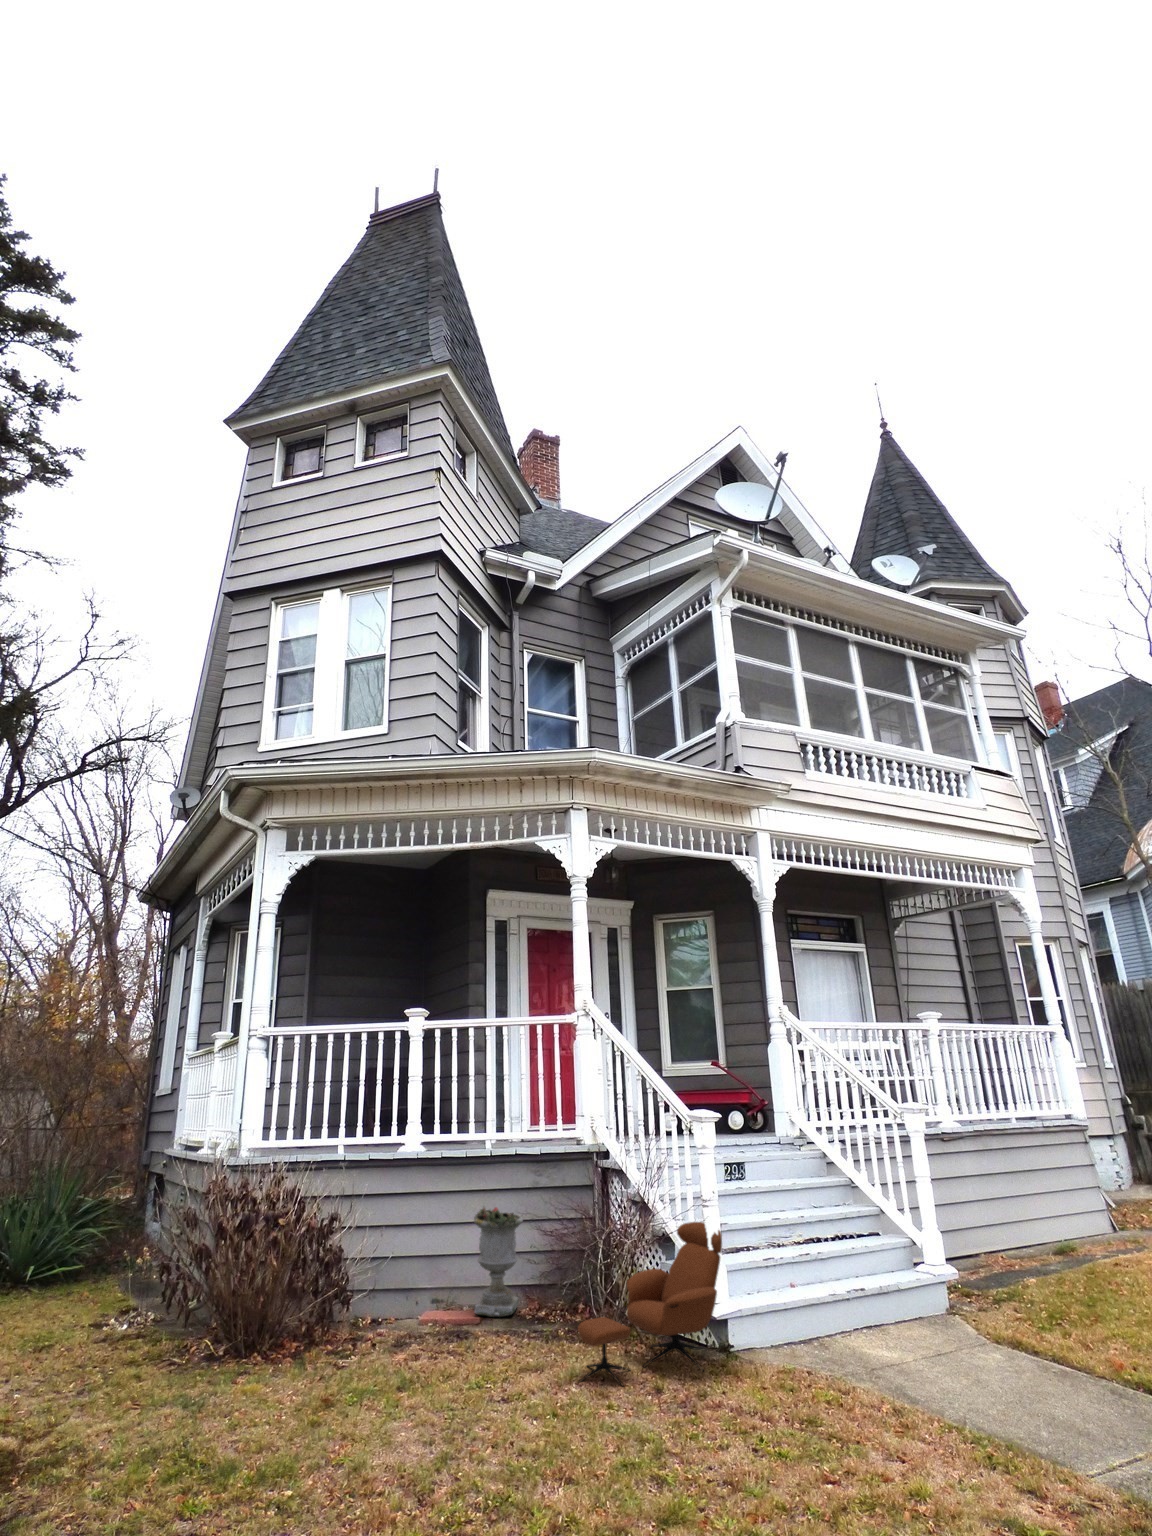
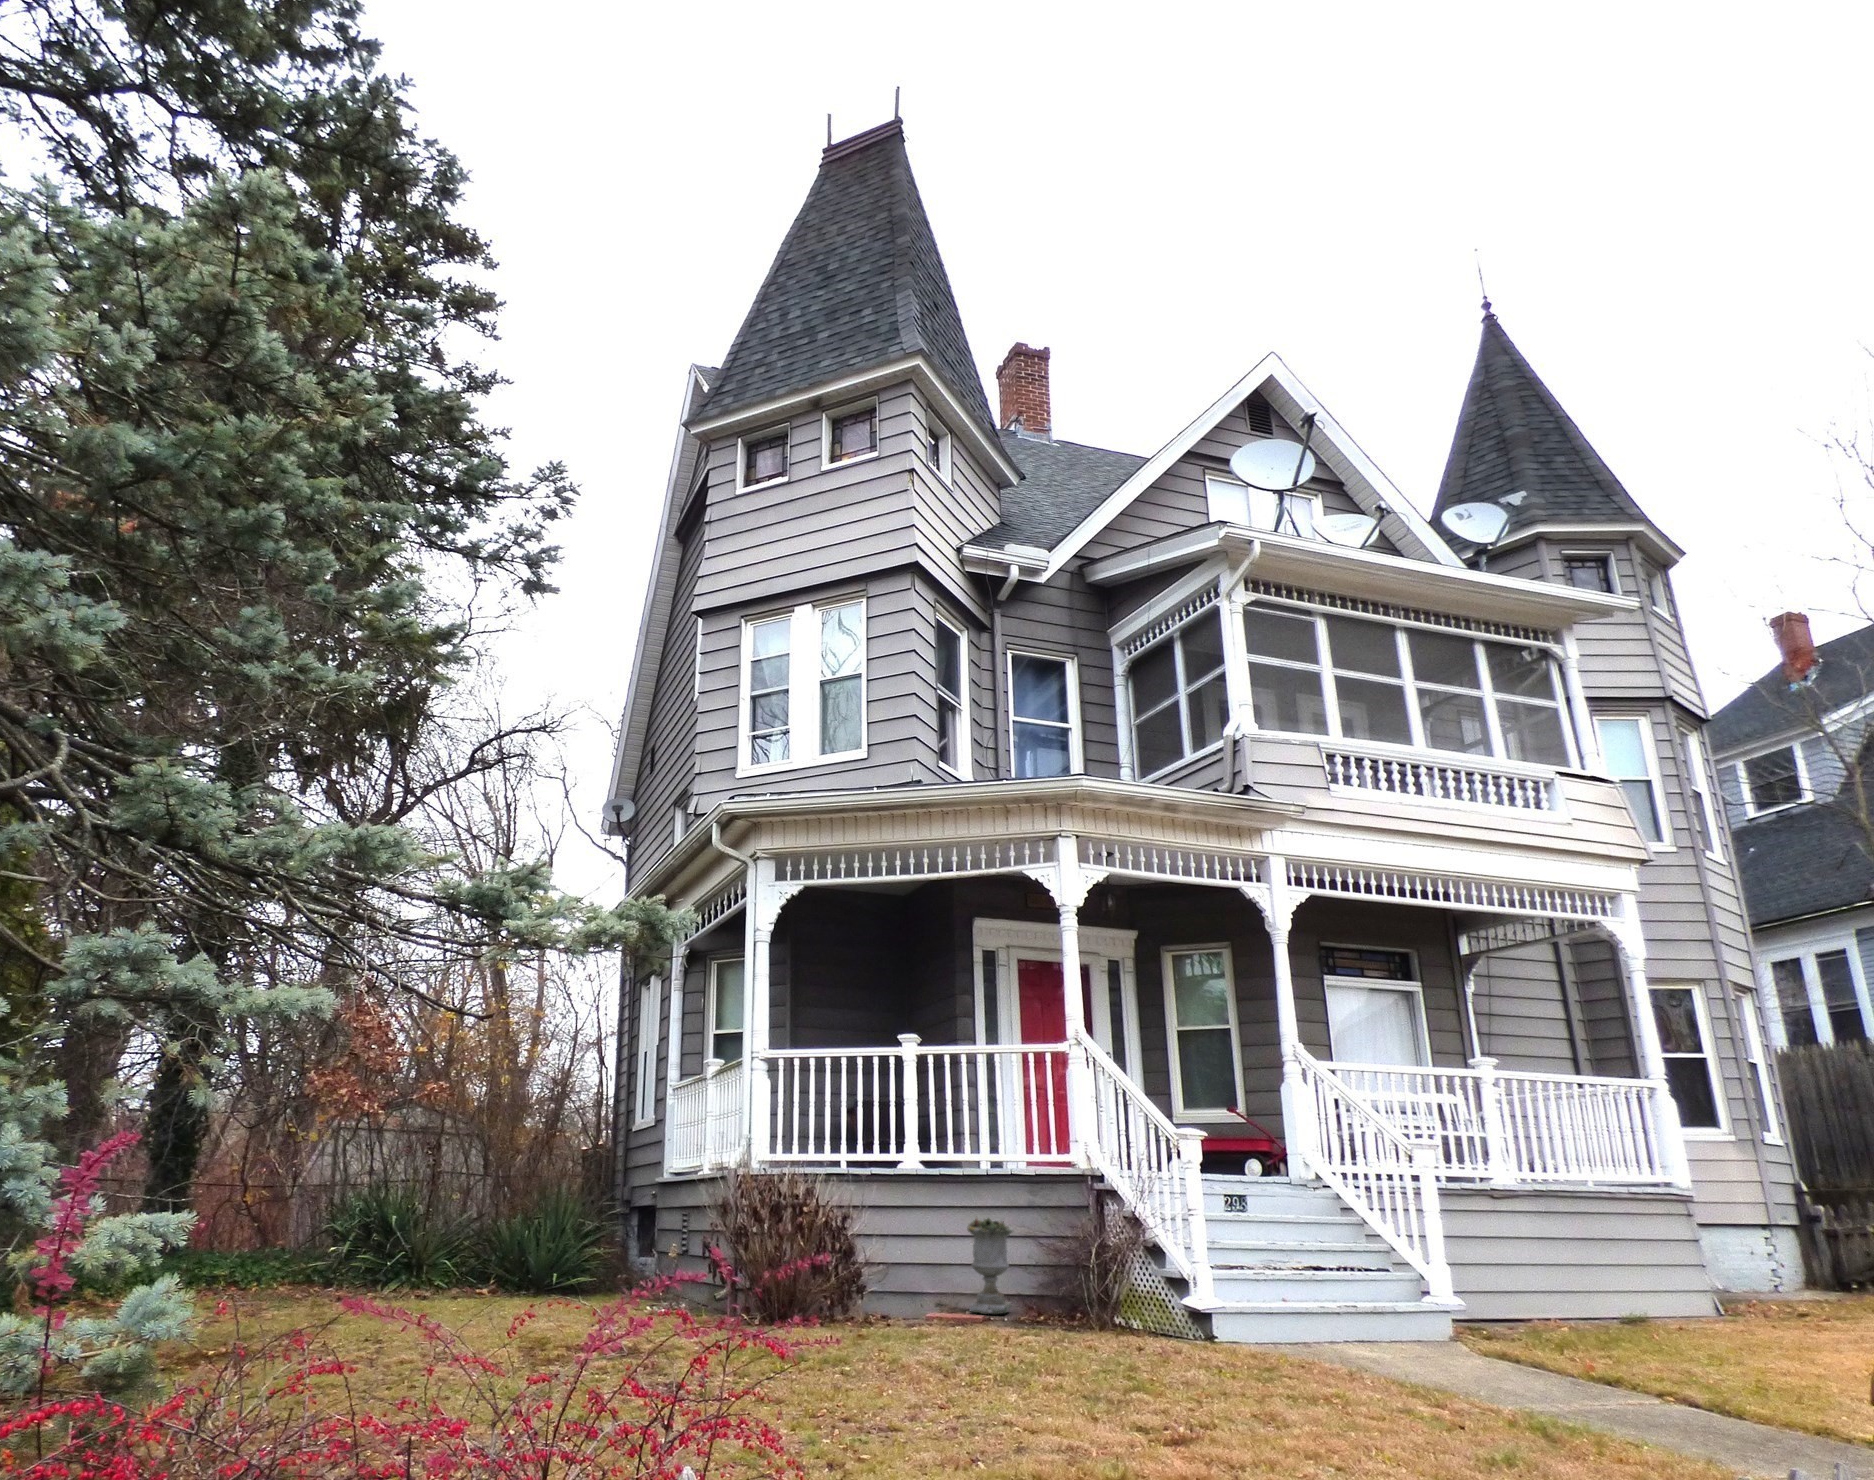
lounge chair: present [578,1222,722,1386] -> none [1055,1223,1190,1346]

